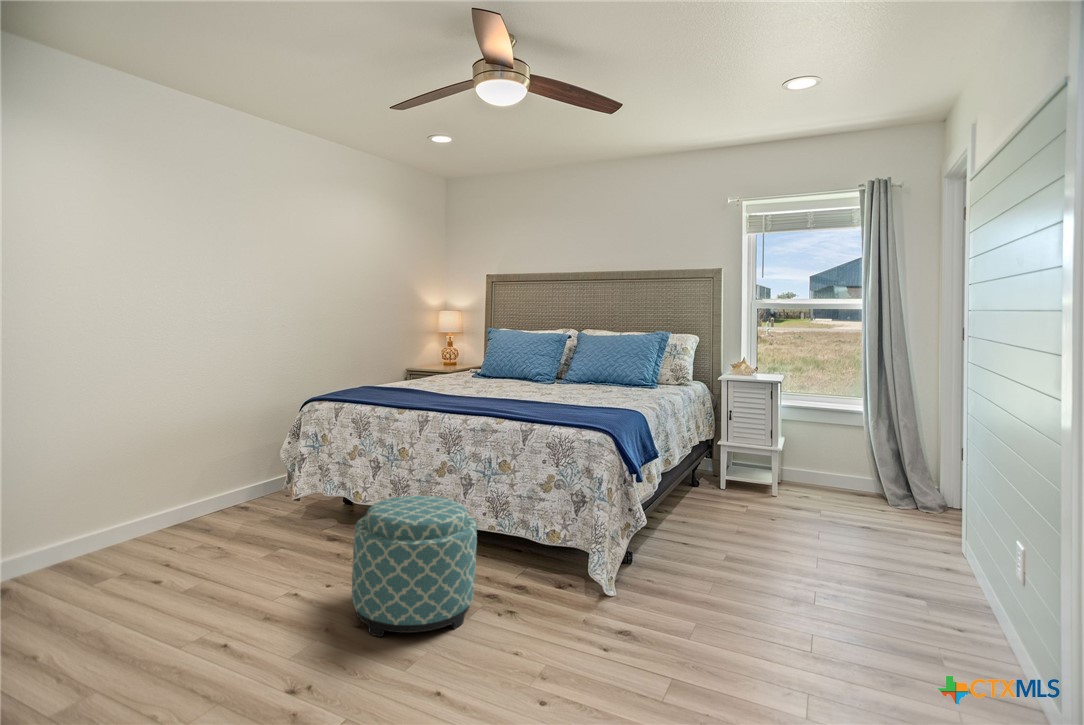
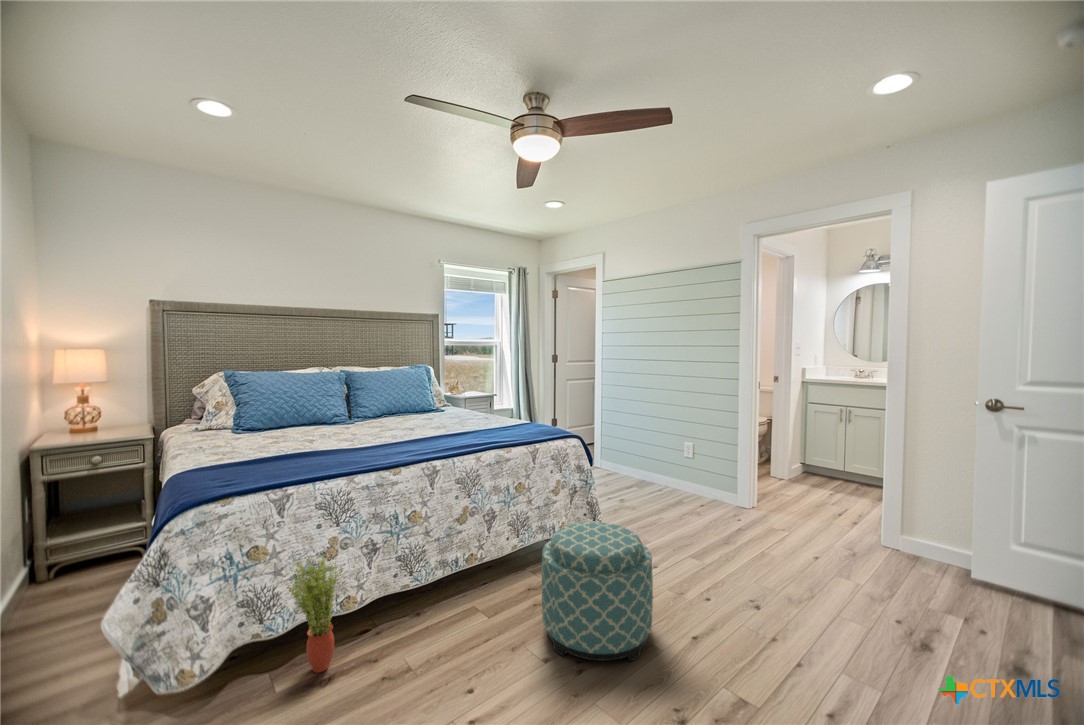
potted plant: none [309,447,344,531] -> present [287,556,343,673]

